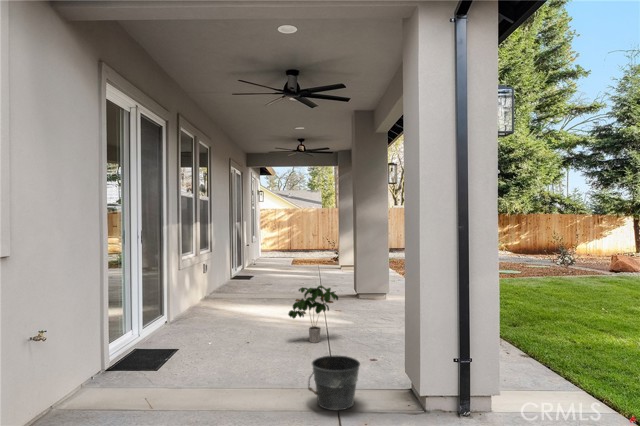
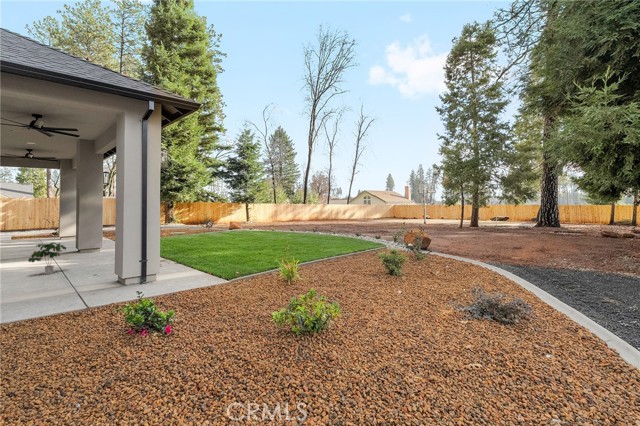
bucket: present [308,355,360,410] -> none [53,269,84,293]

